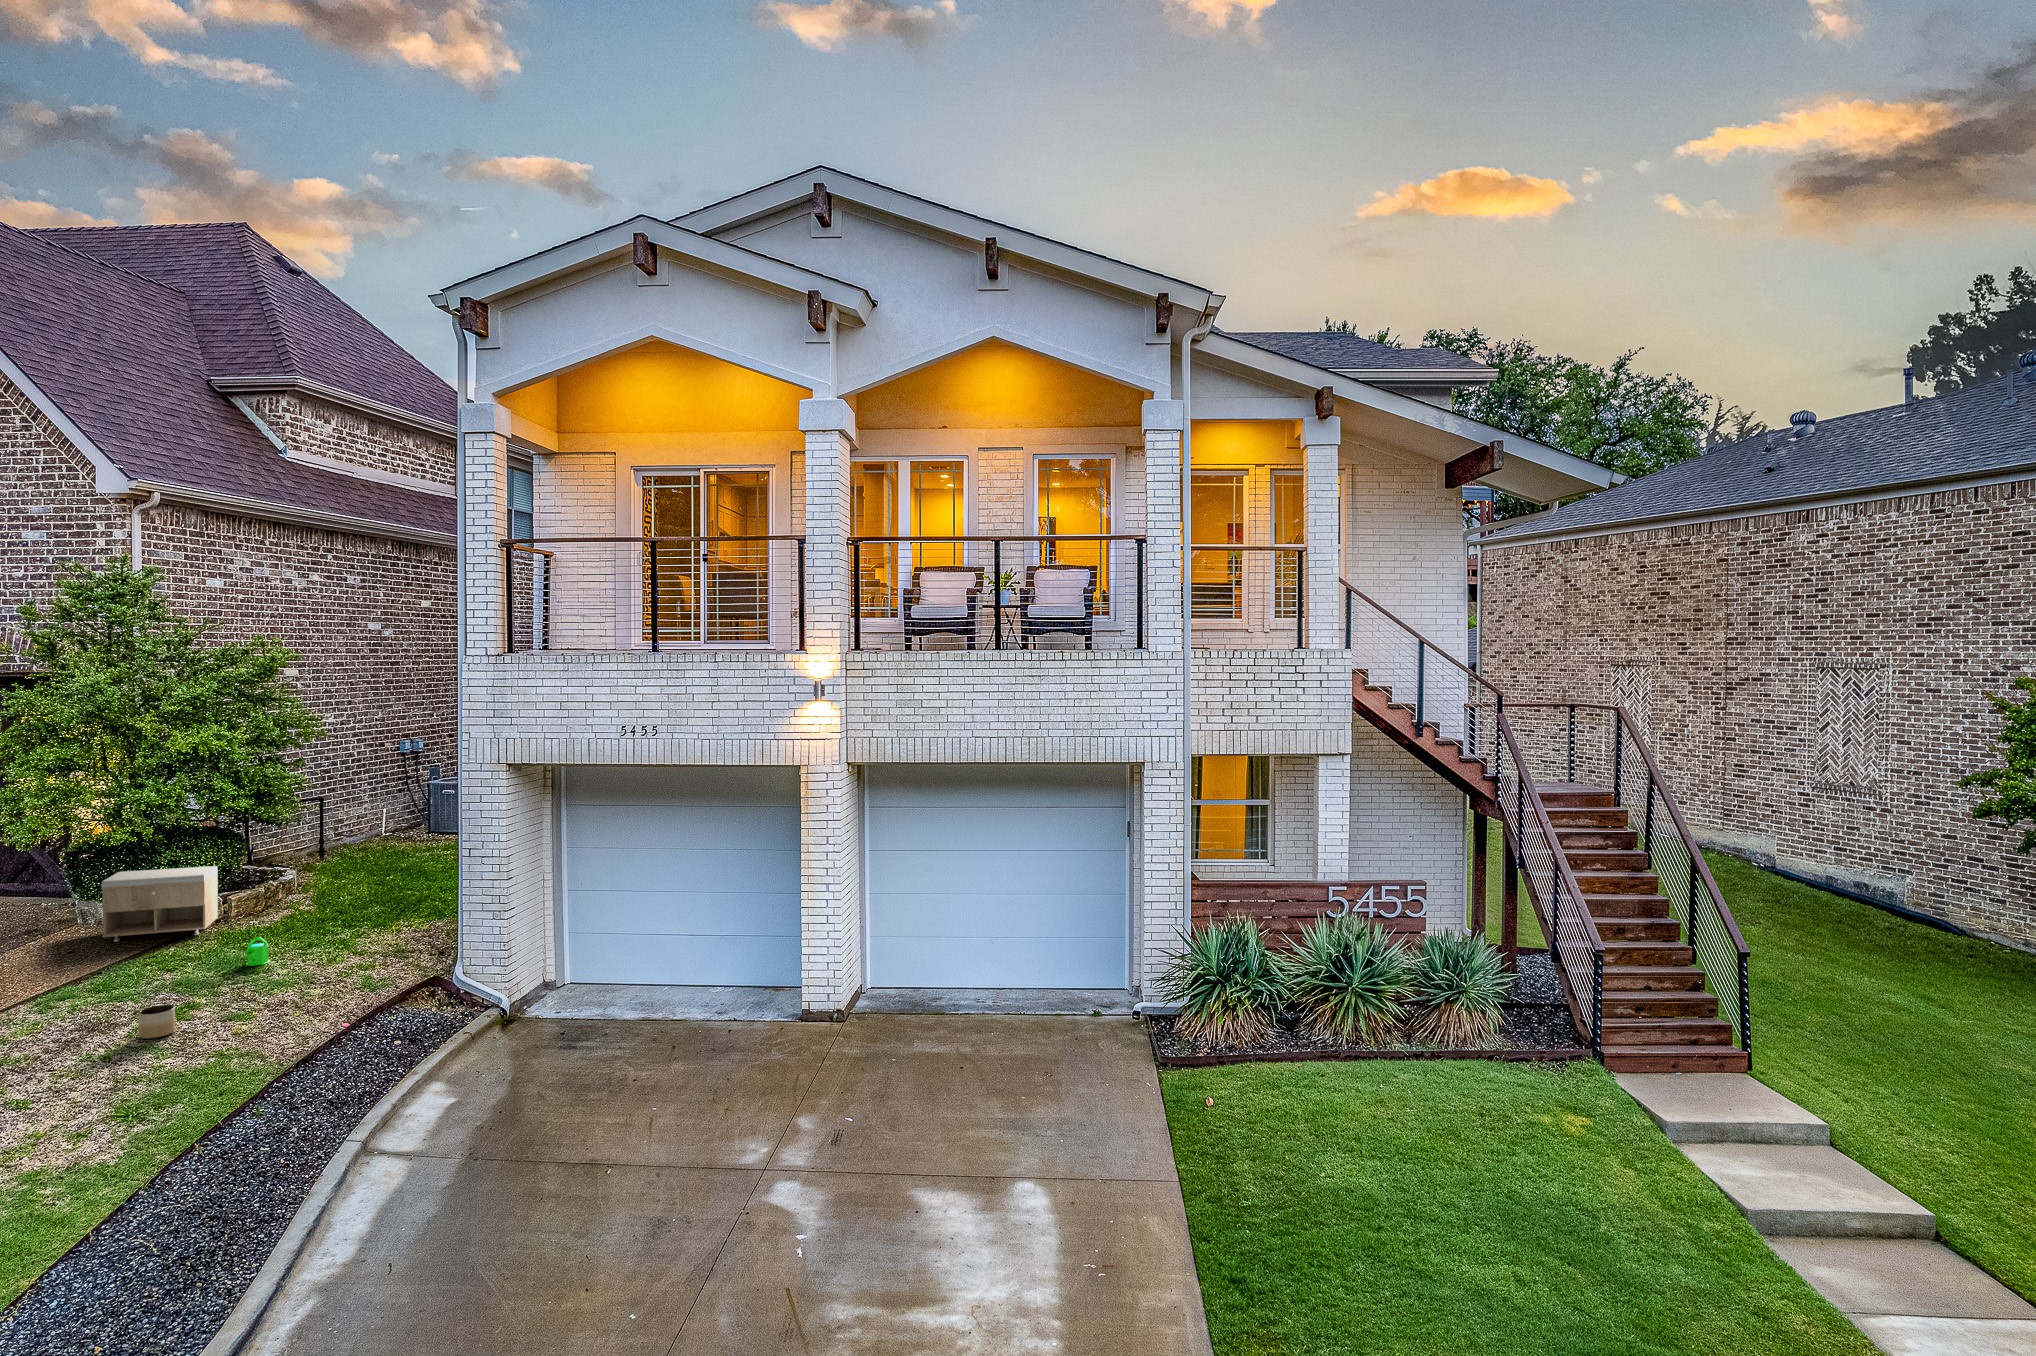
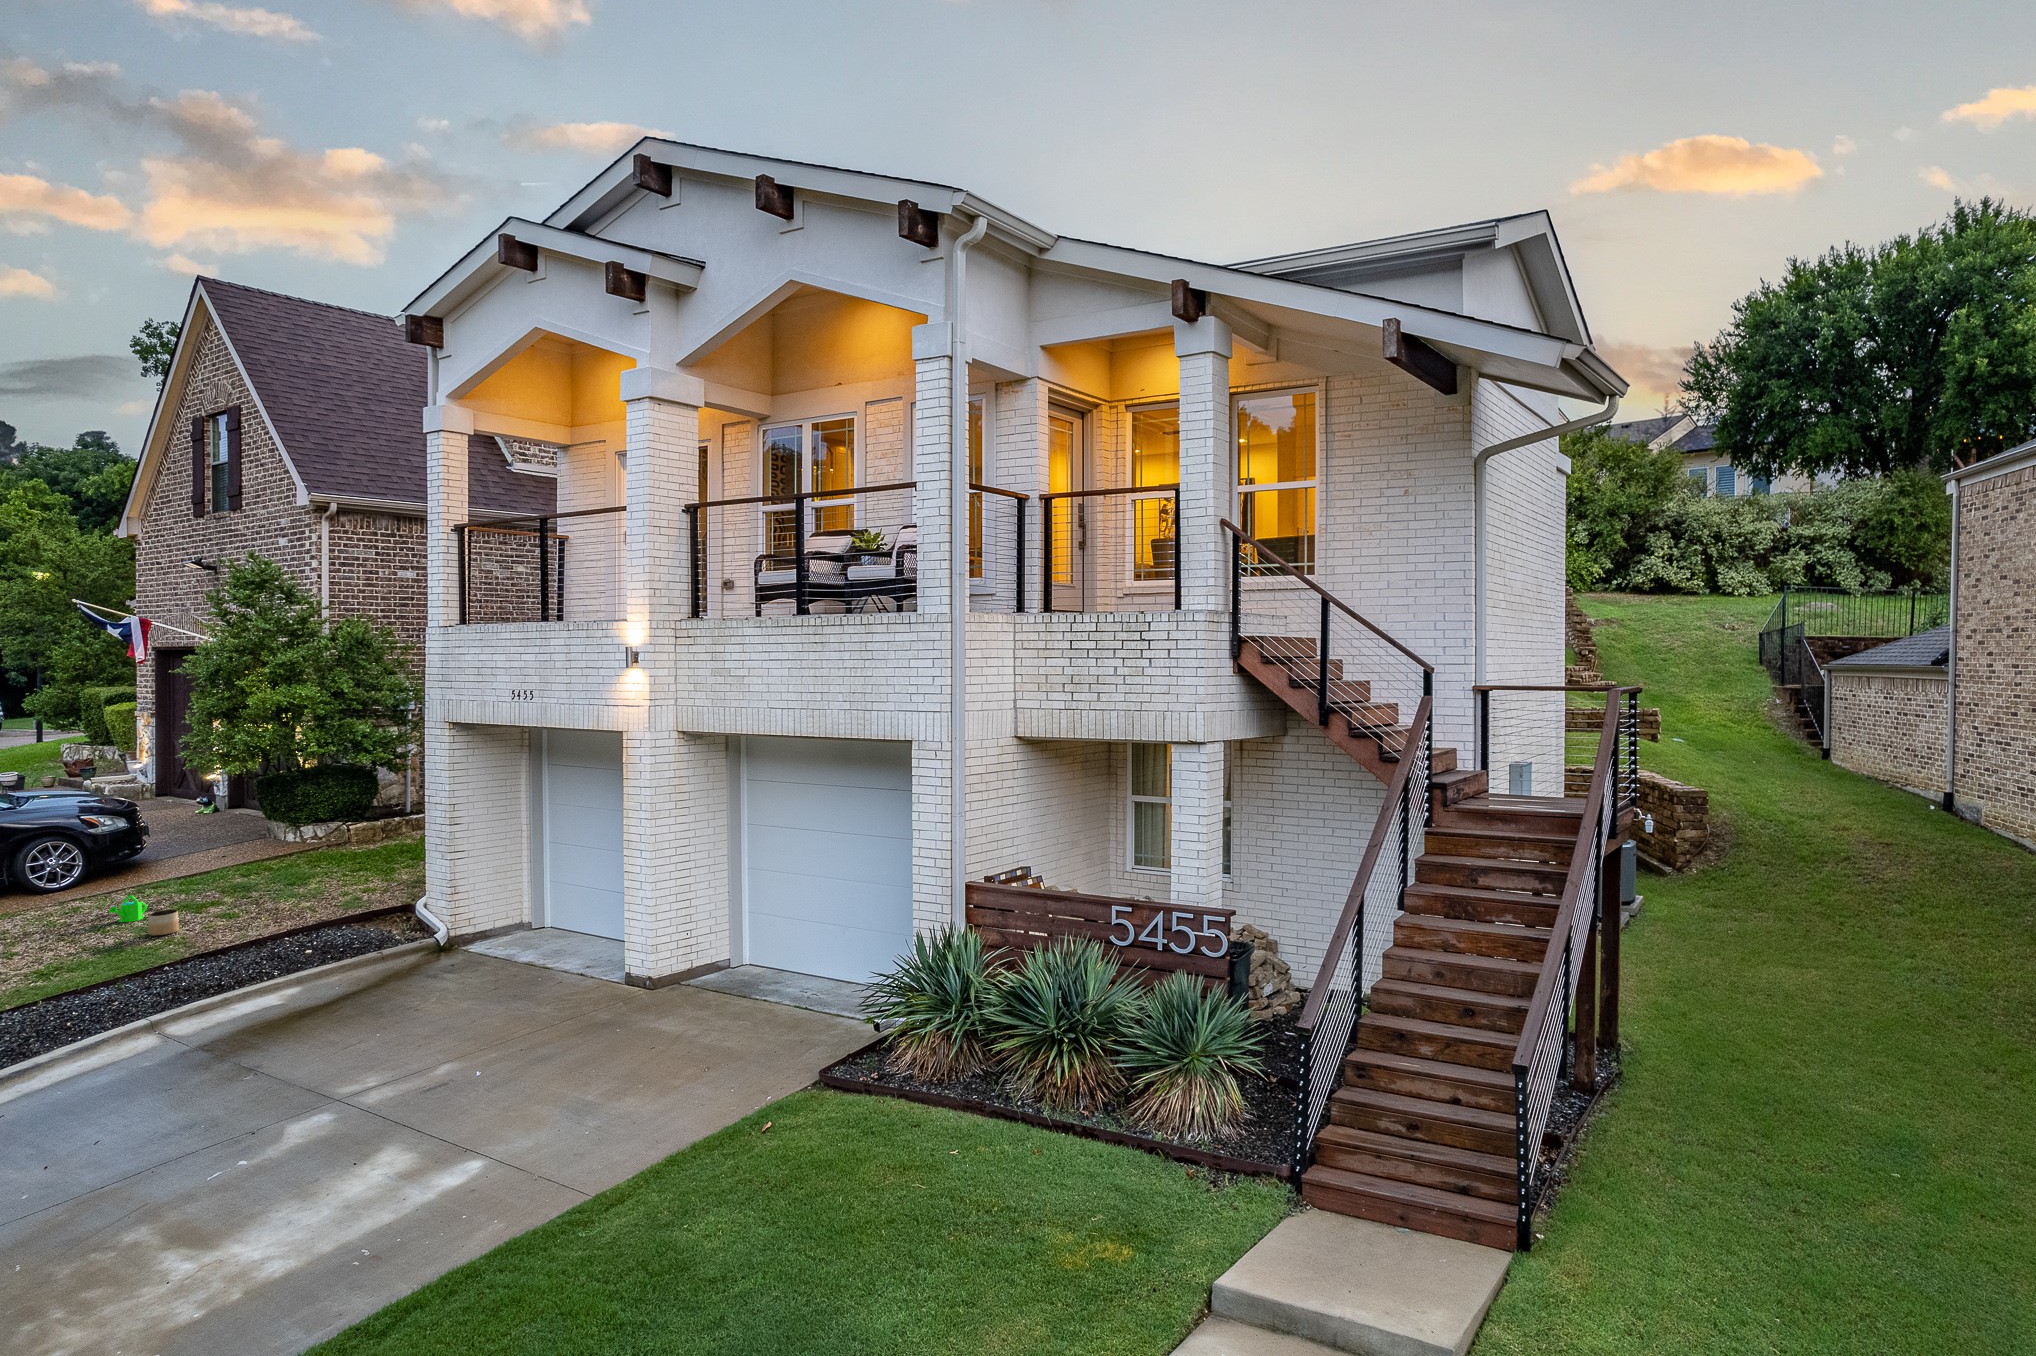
storage bench: present [101,866,218,942] -> none [244,802,337,857]
watering can: present [245,937,270,966] -> present [109,895,147,922]

